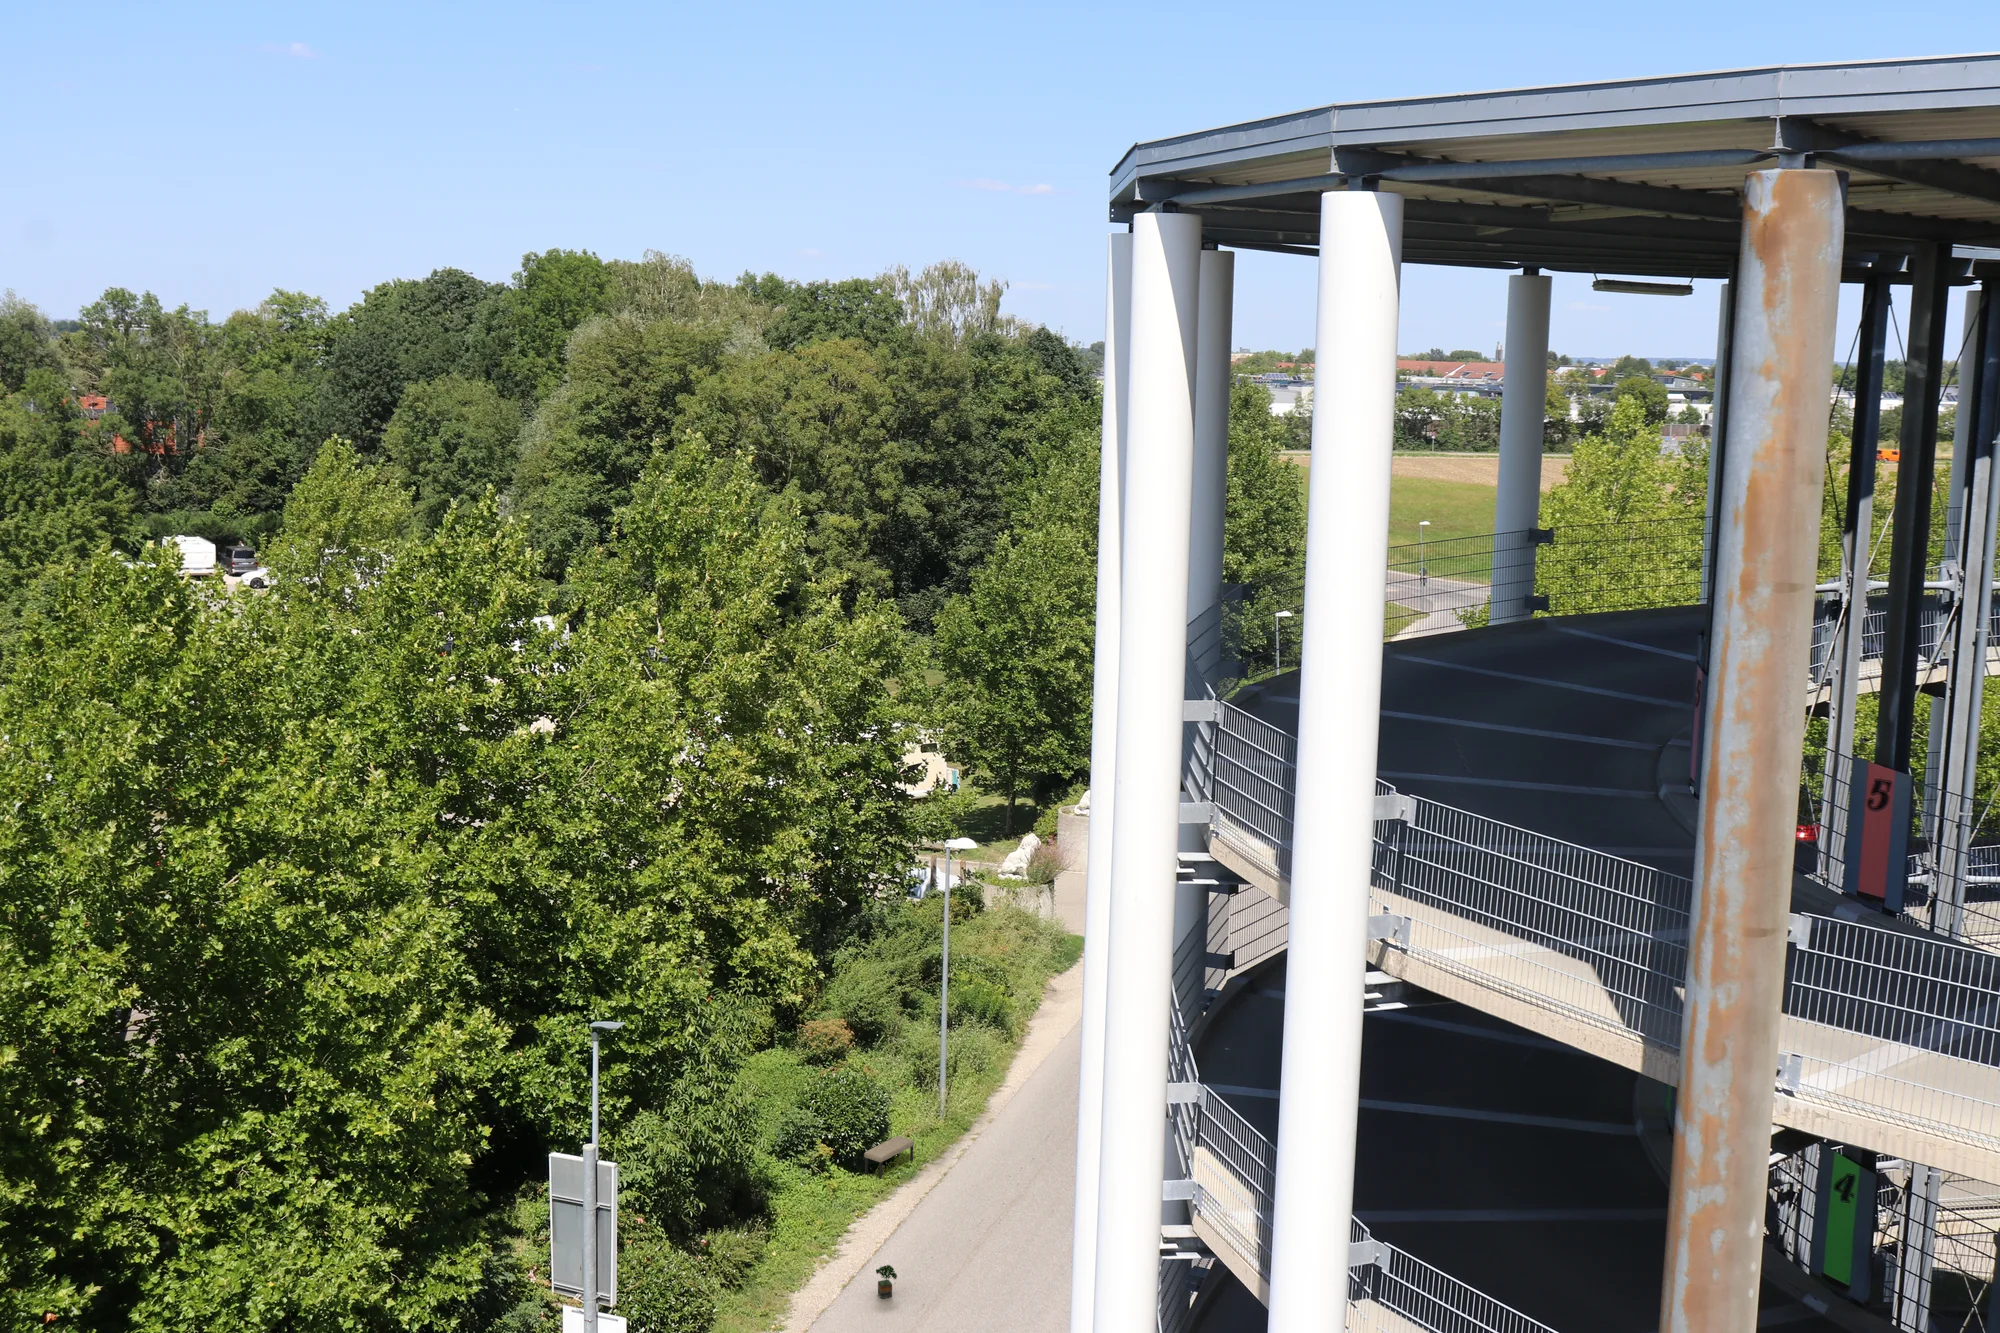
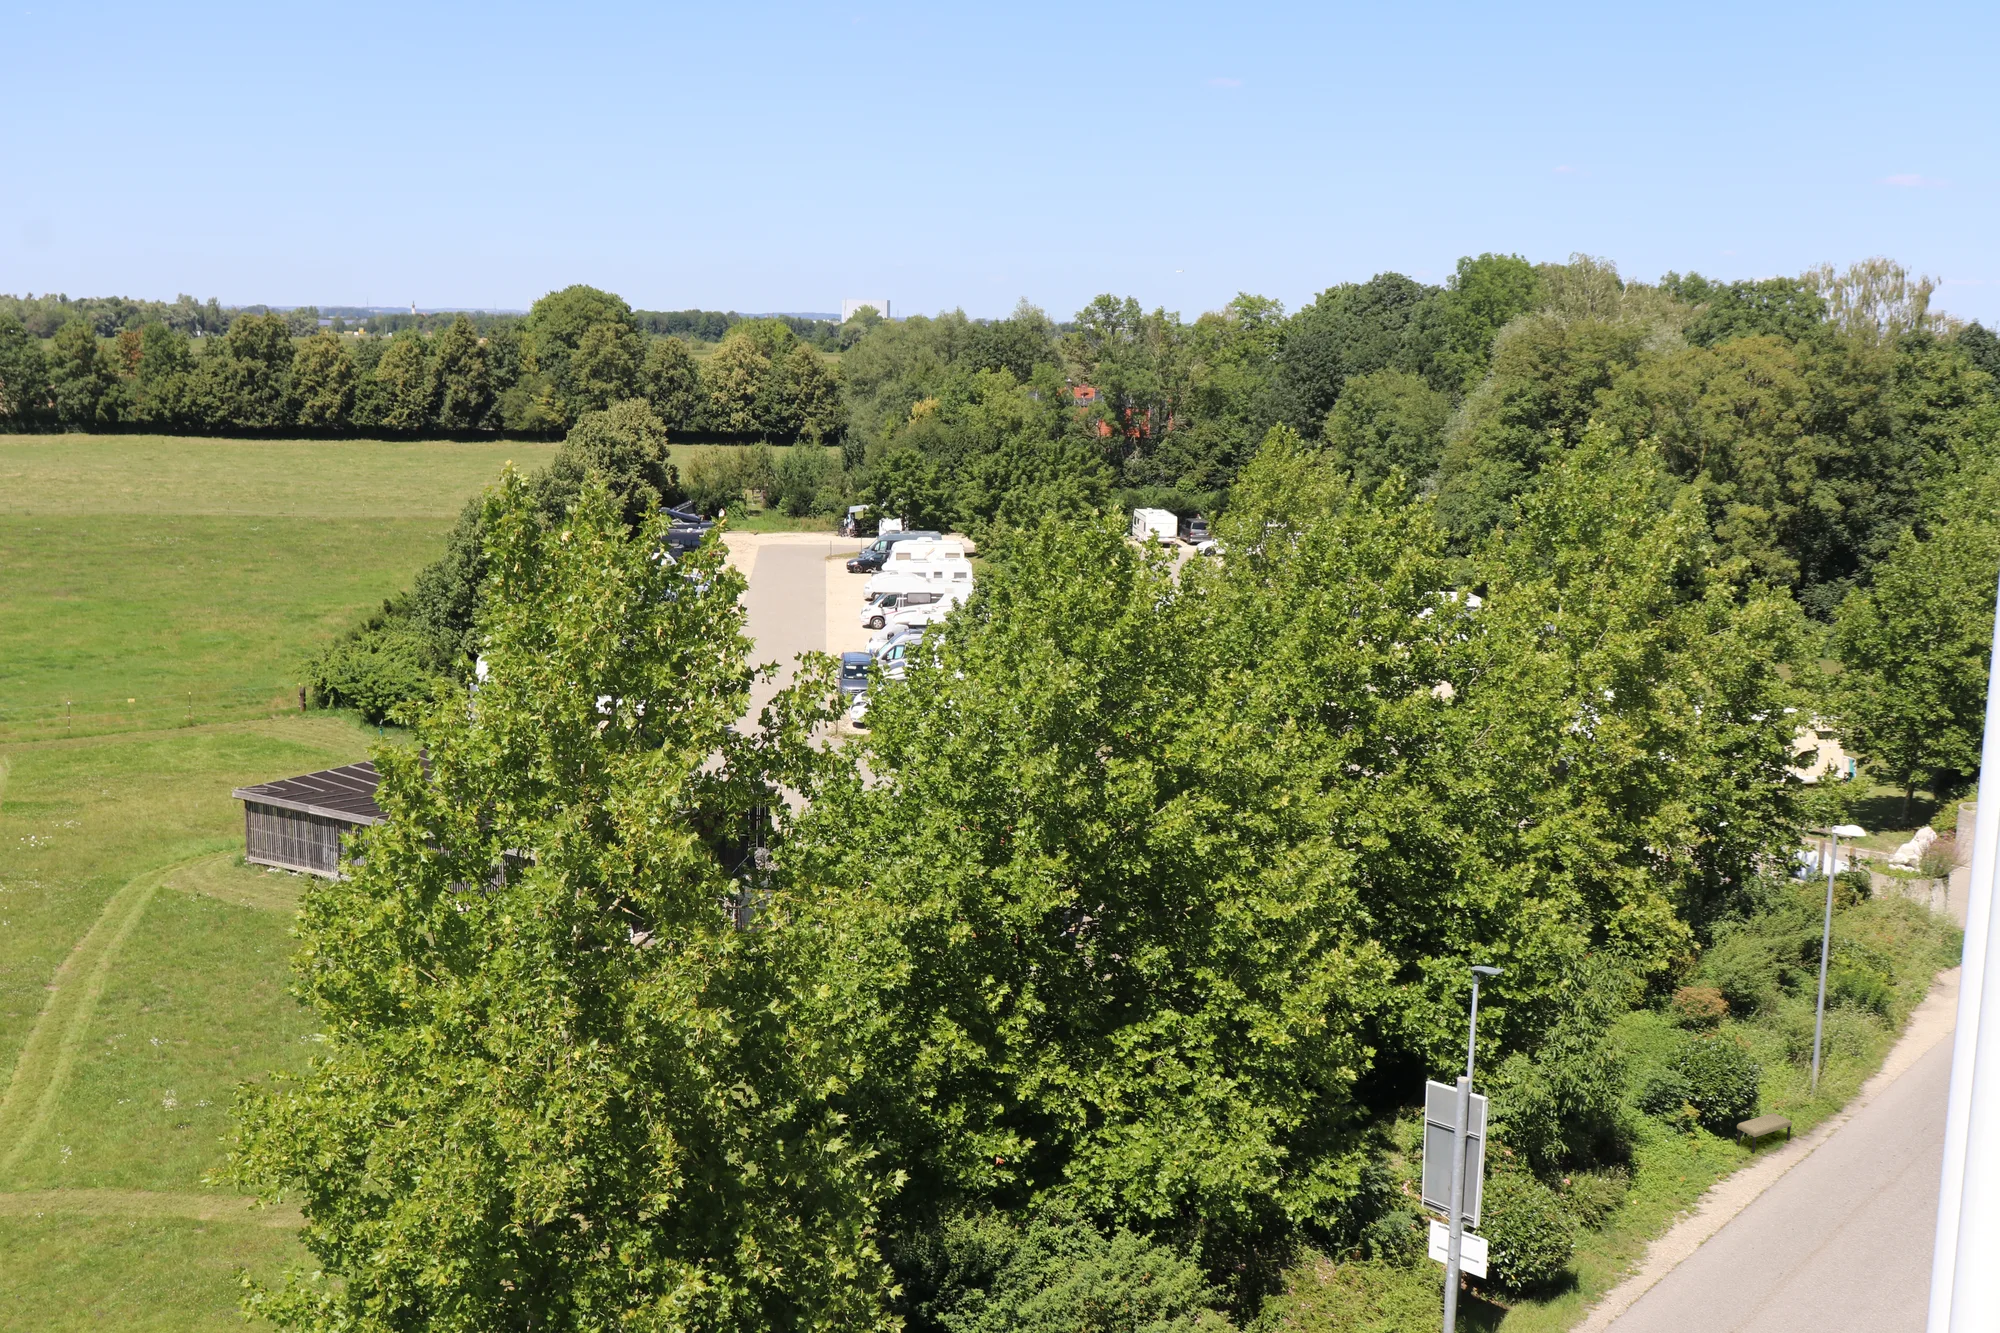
potted tree: present [876,1265,897,1299] -> none [1748,1248,1773,1282]

